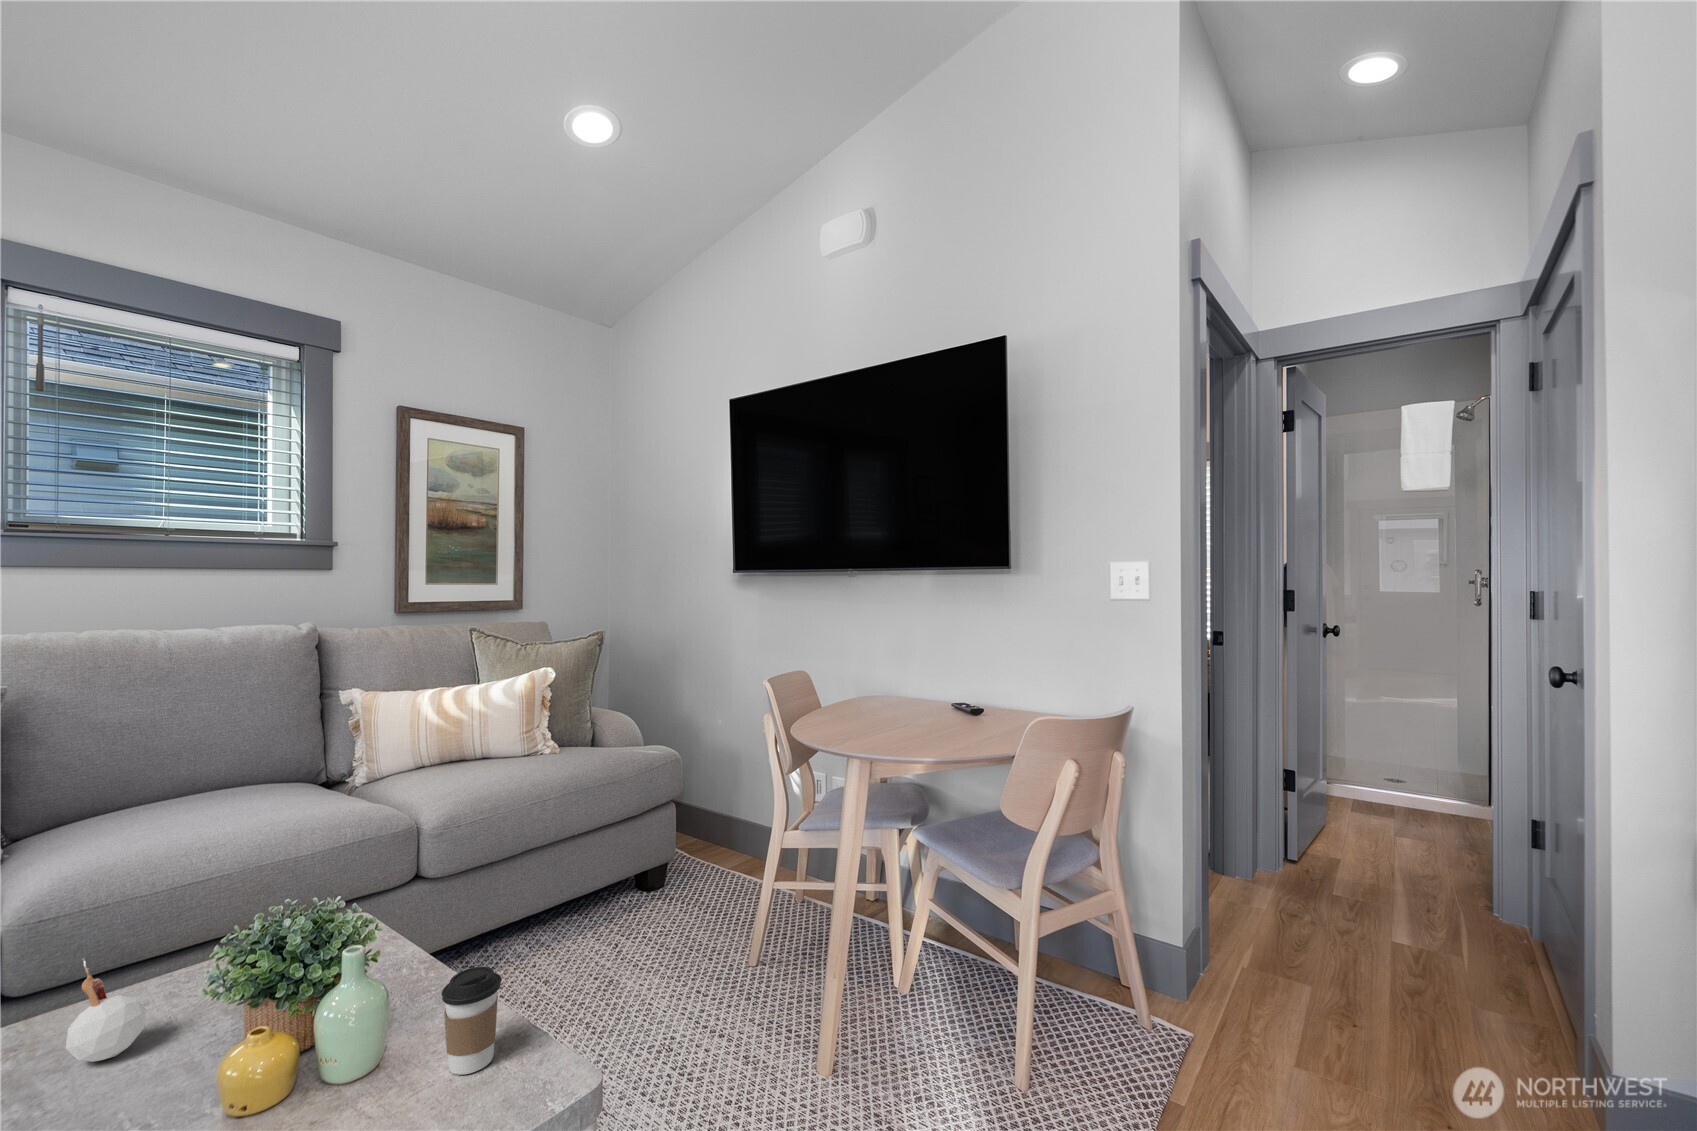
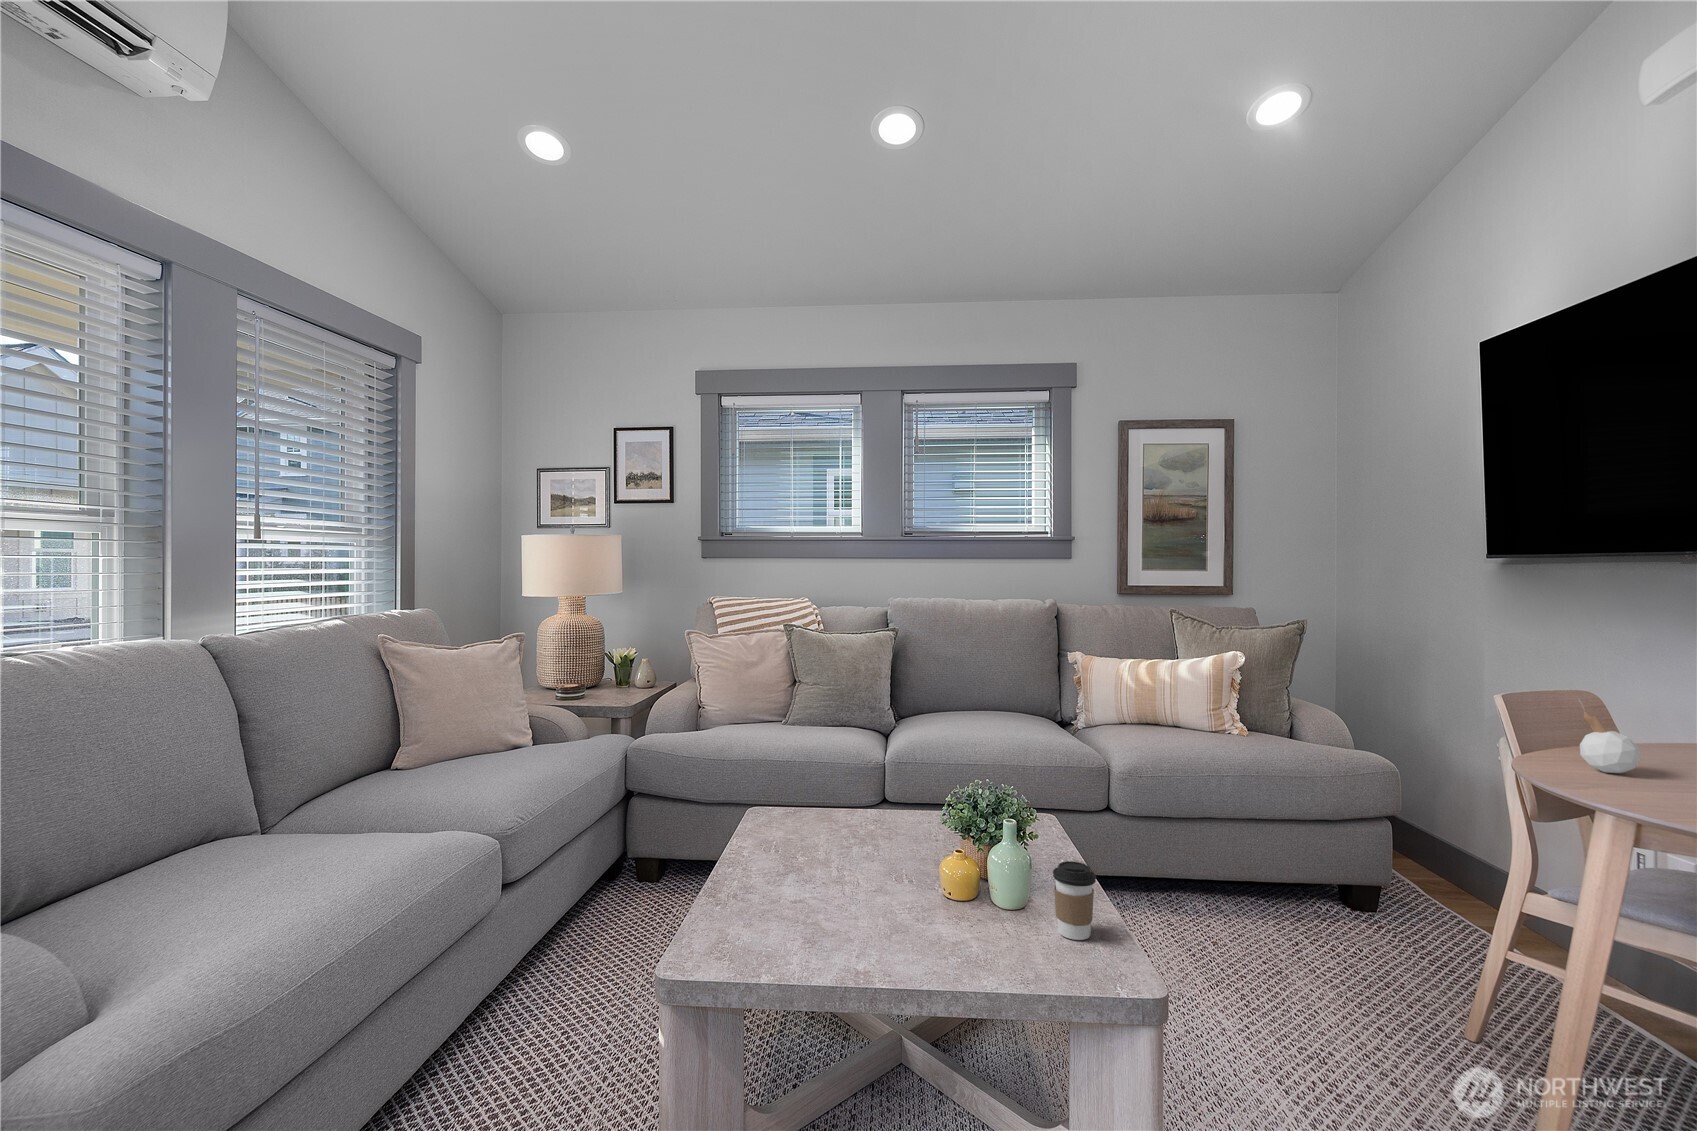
candle: present [66,958,146,1062] -> present [1578,699,1641,773]

